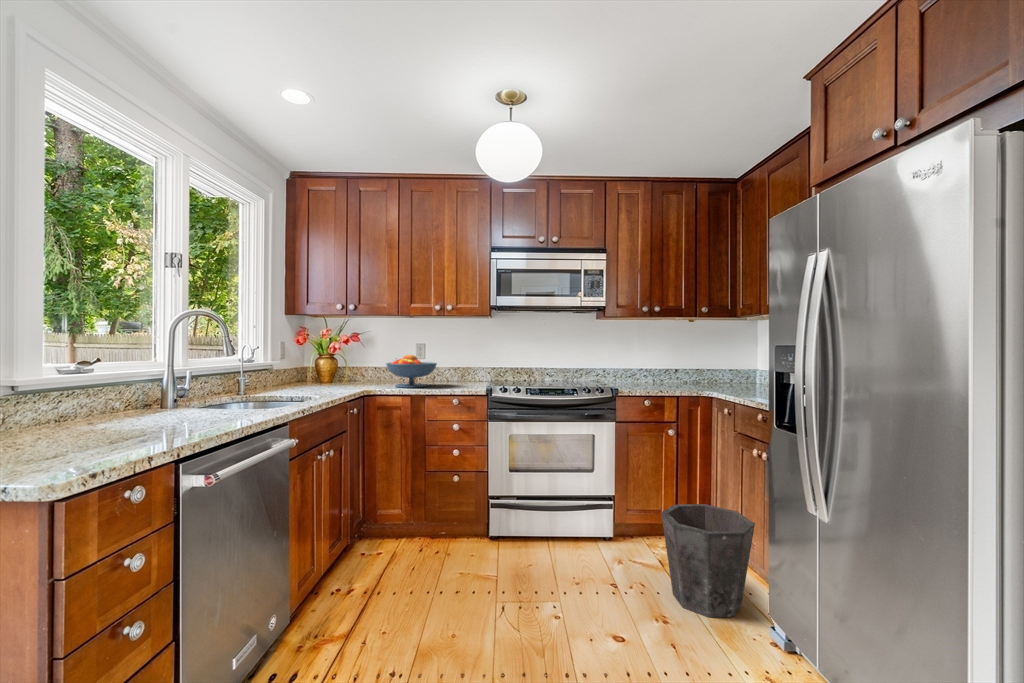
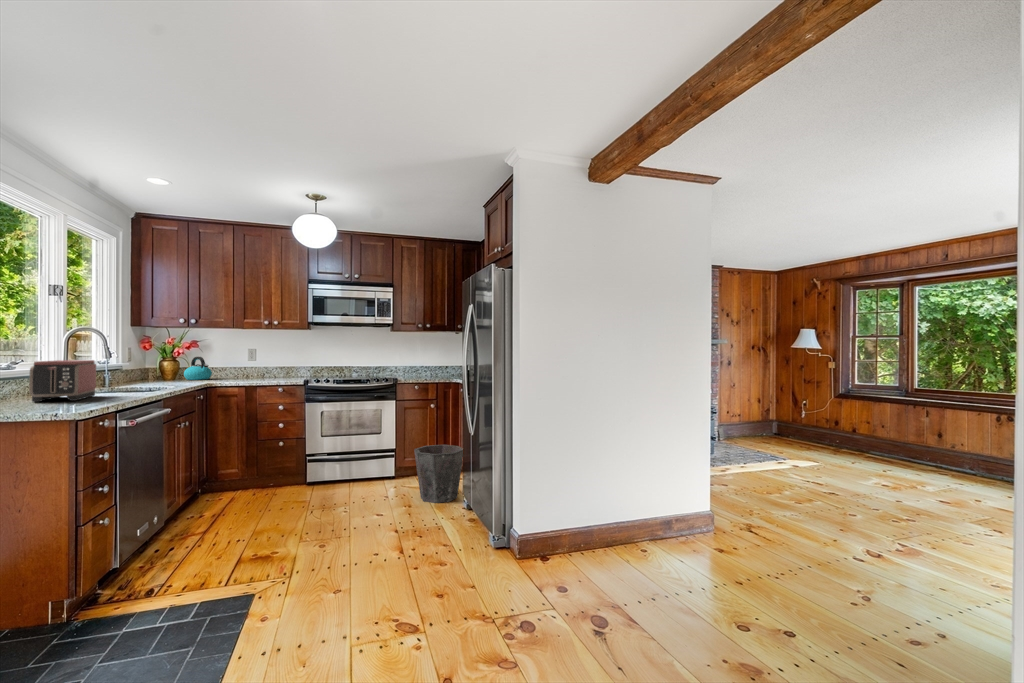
kettle: none [342,353,374,383] -> present [184,357,212,380]
fruit bowl: present [386,355,437,388] -> none [224,357,266,381]
toaster: none [68,360,191,432] -> present [29,360,96,402]

